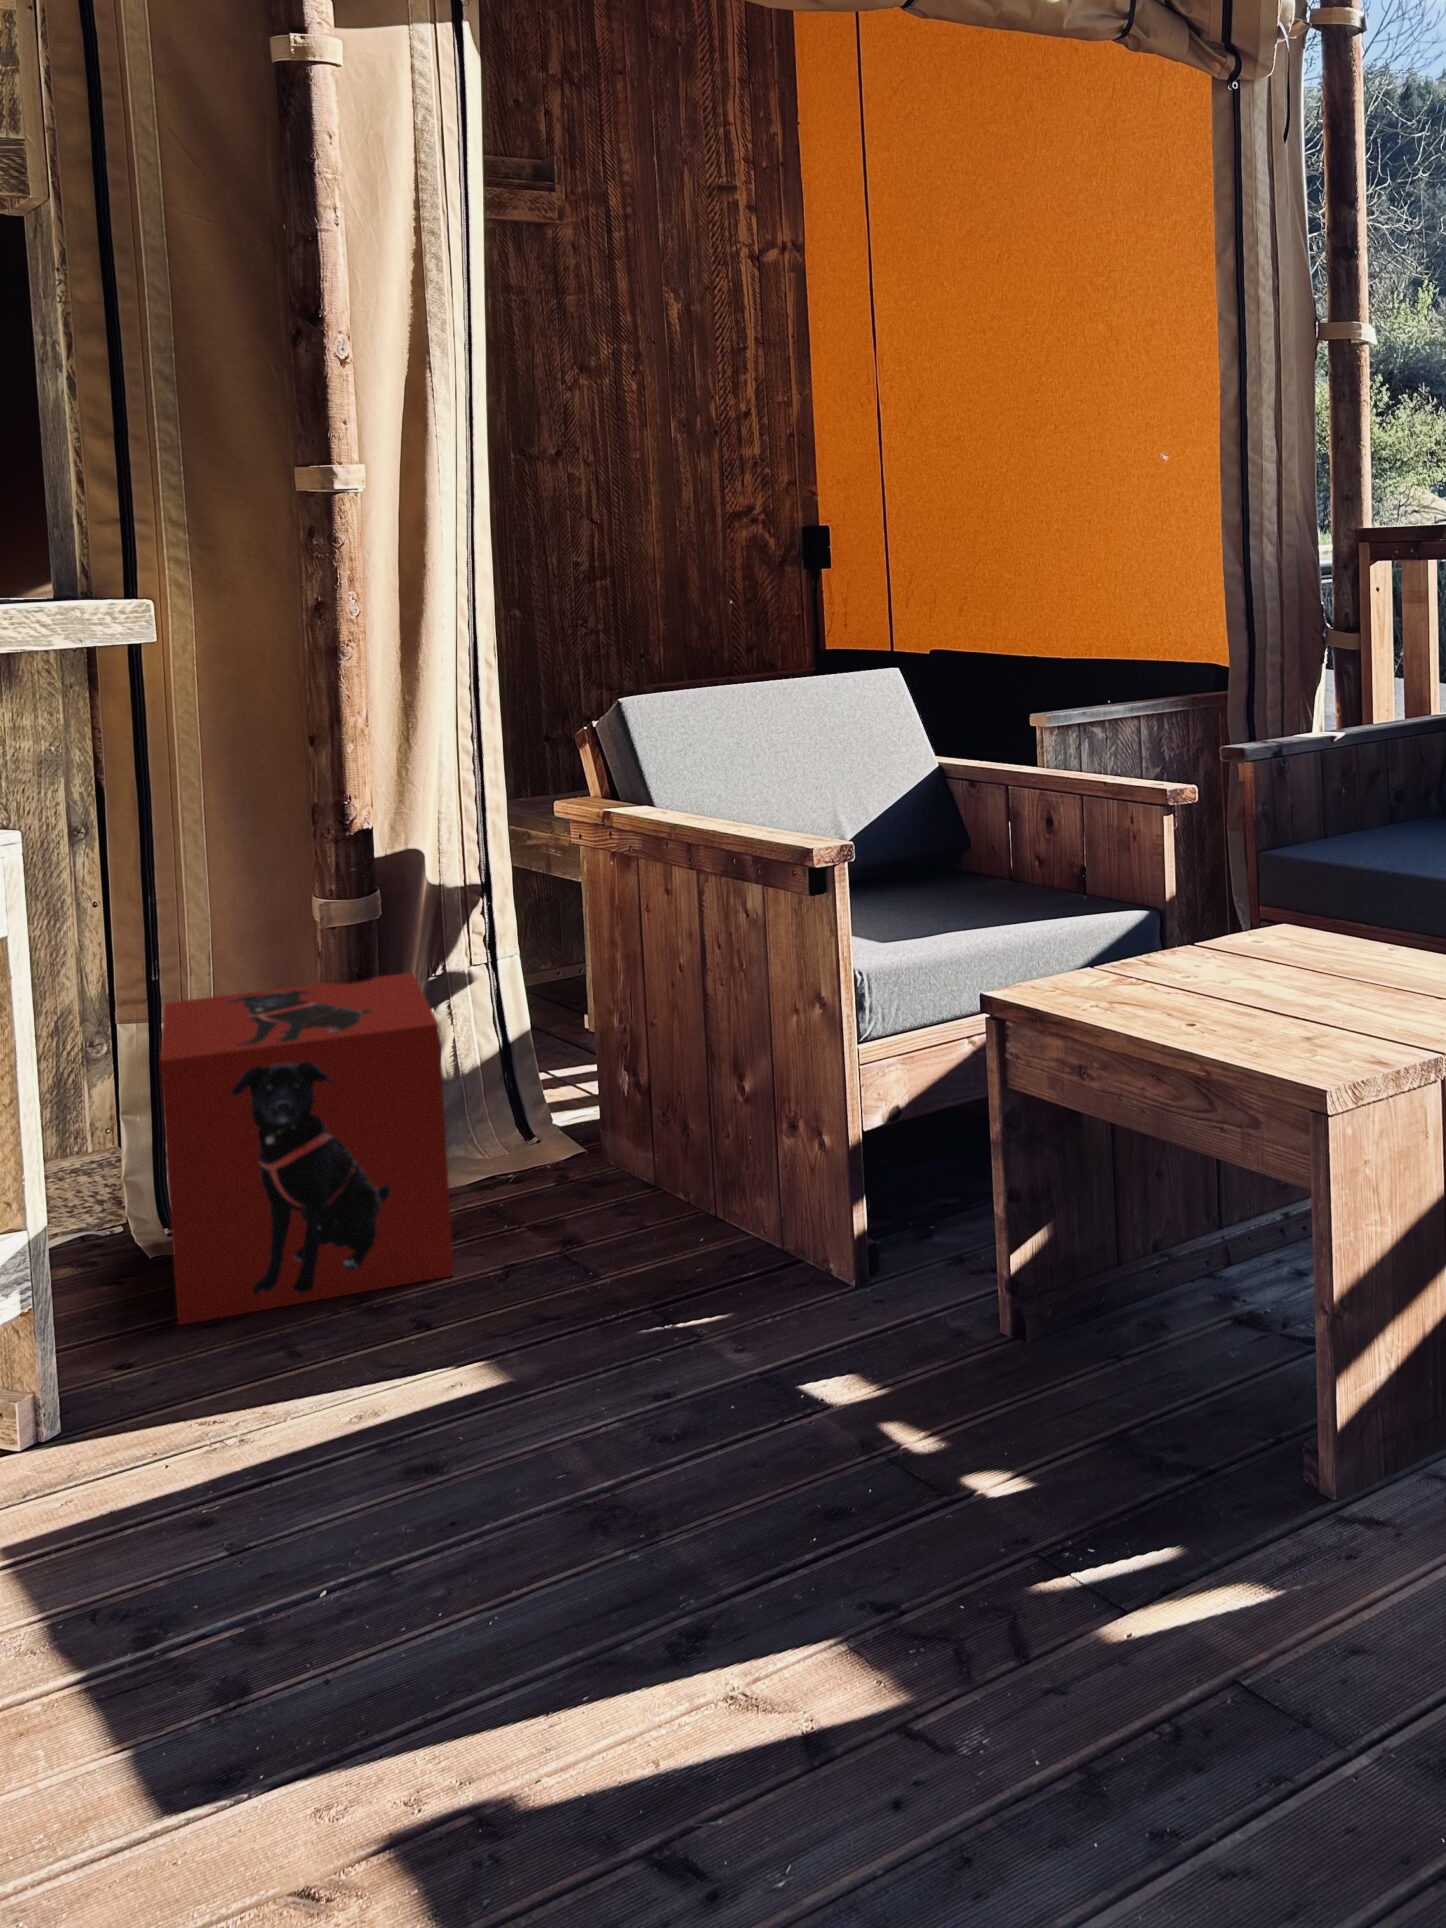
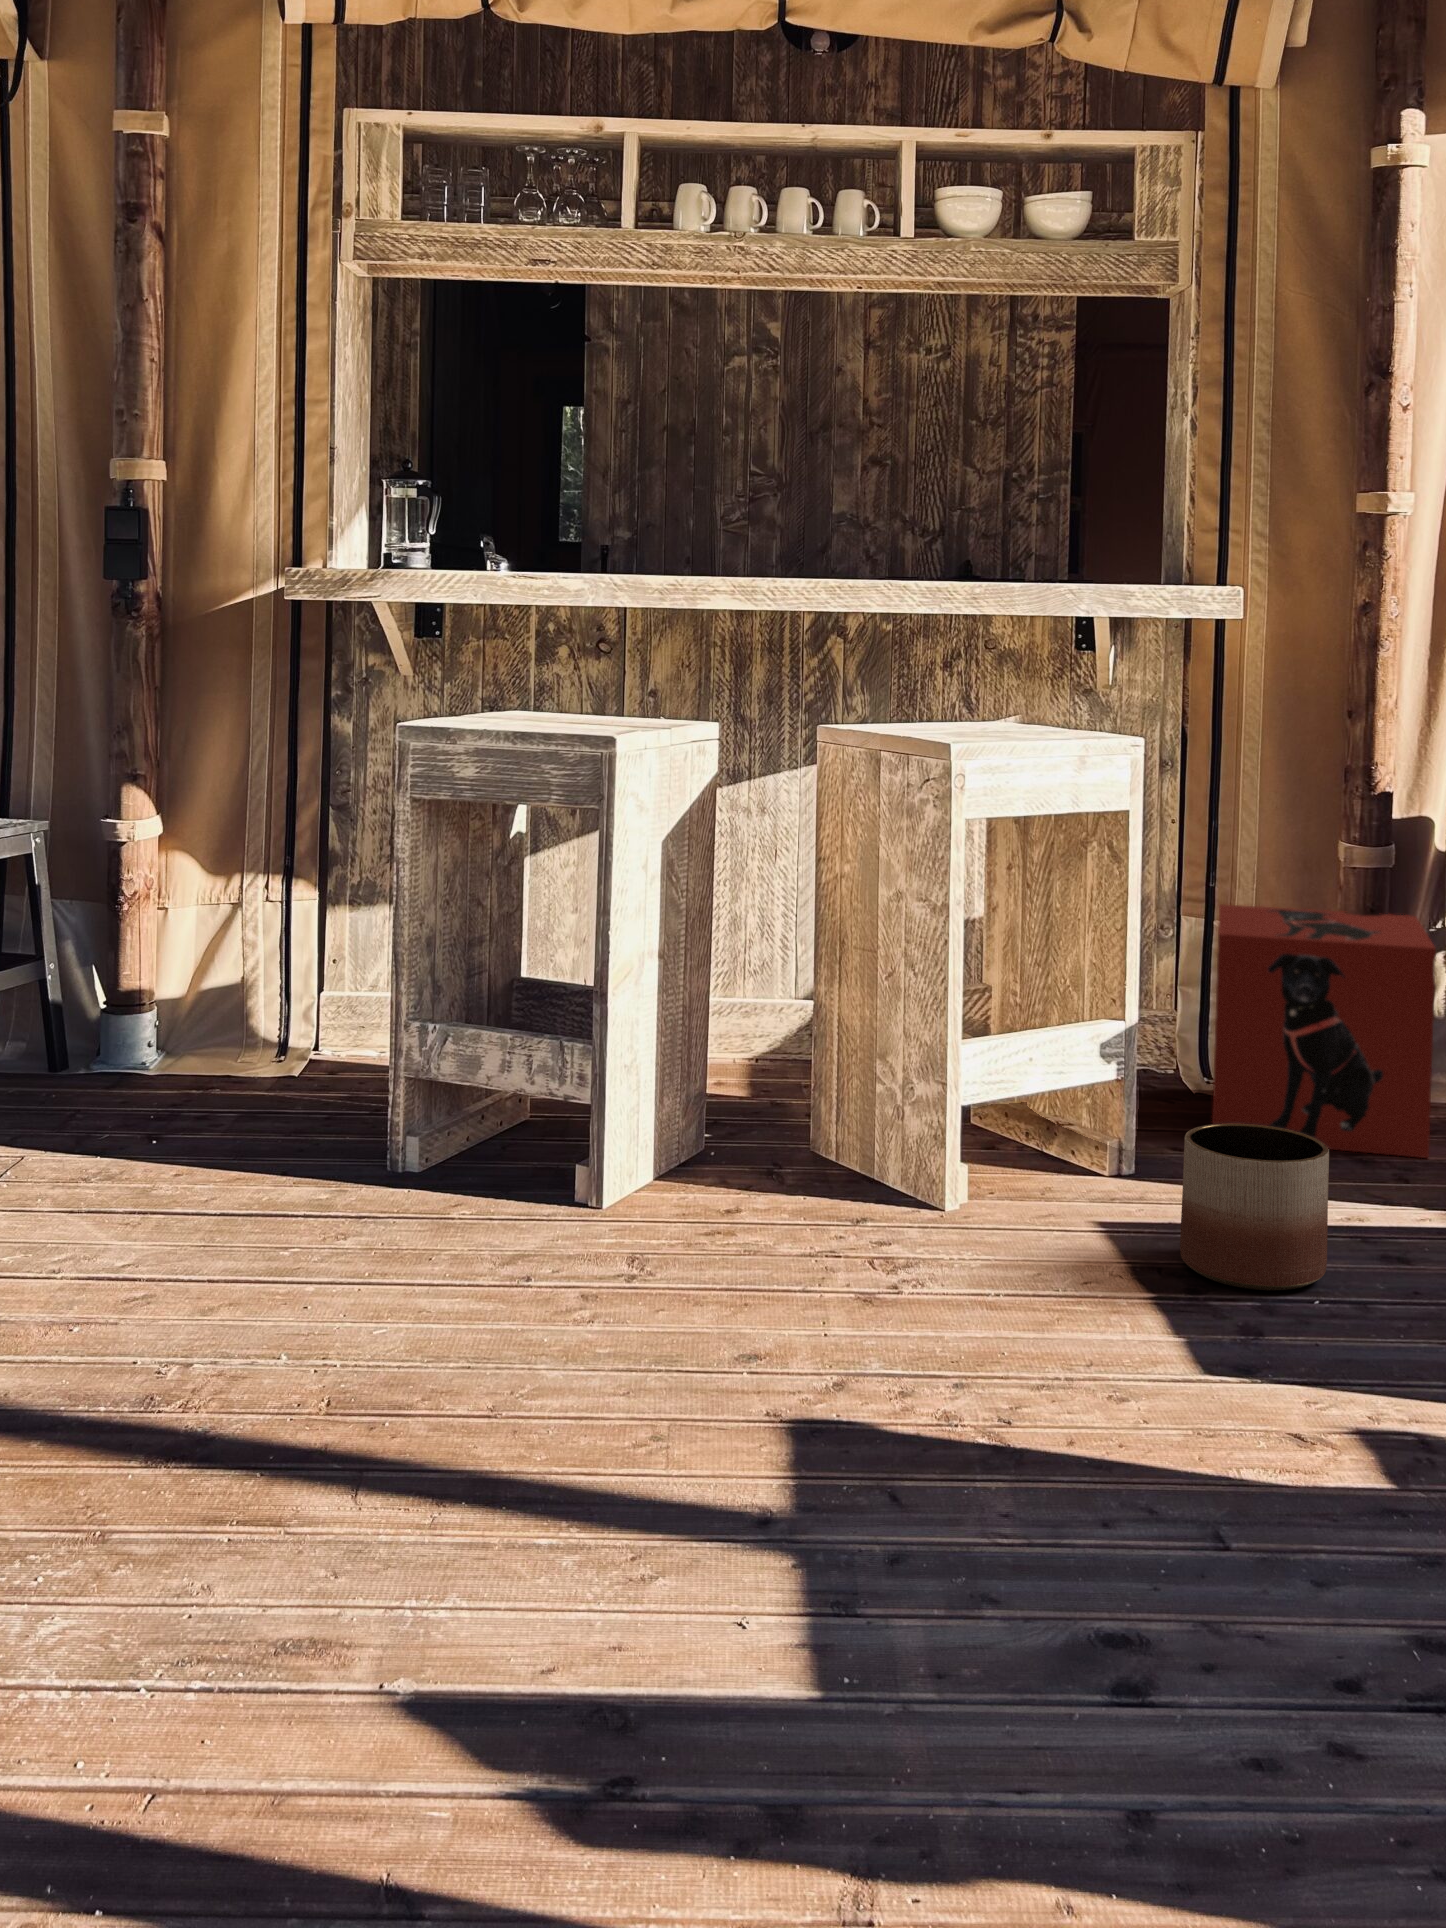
planter: none [117,1348,335,1608] -> present [1180,1123,1329,1290]

